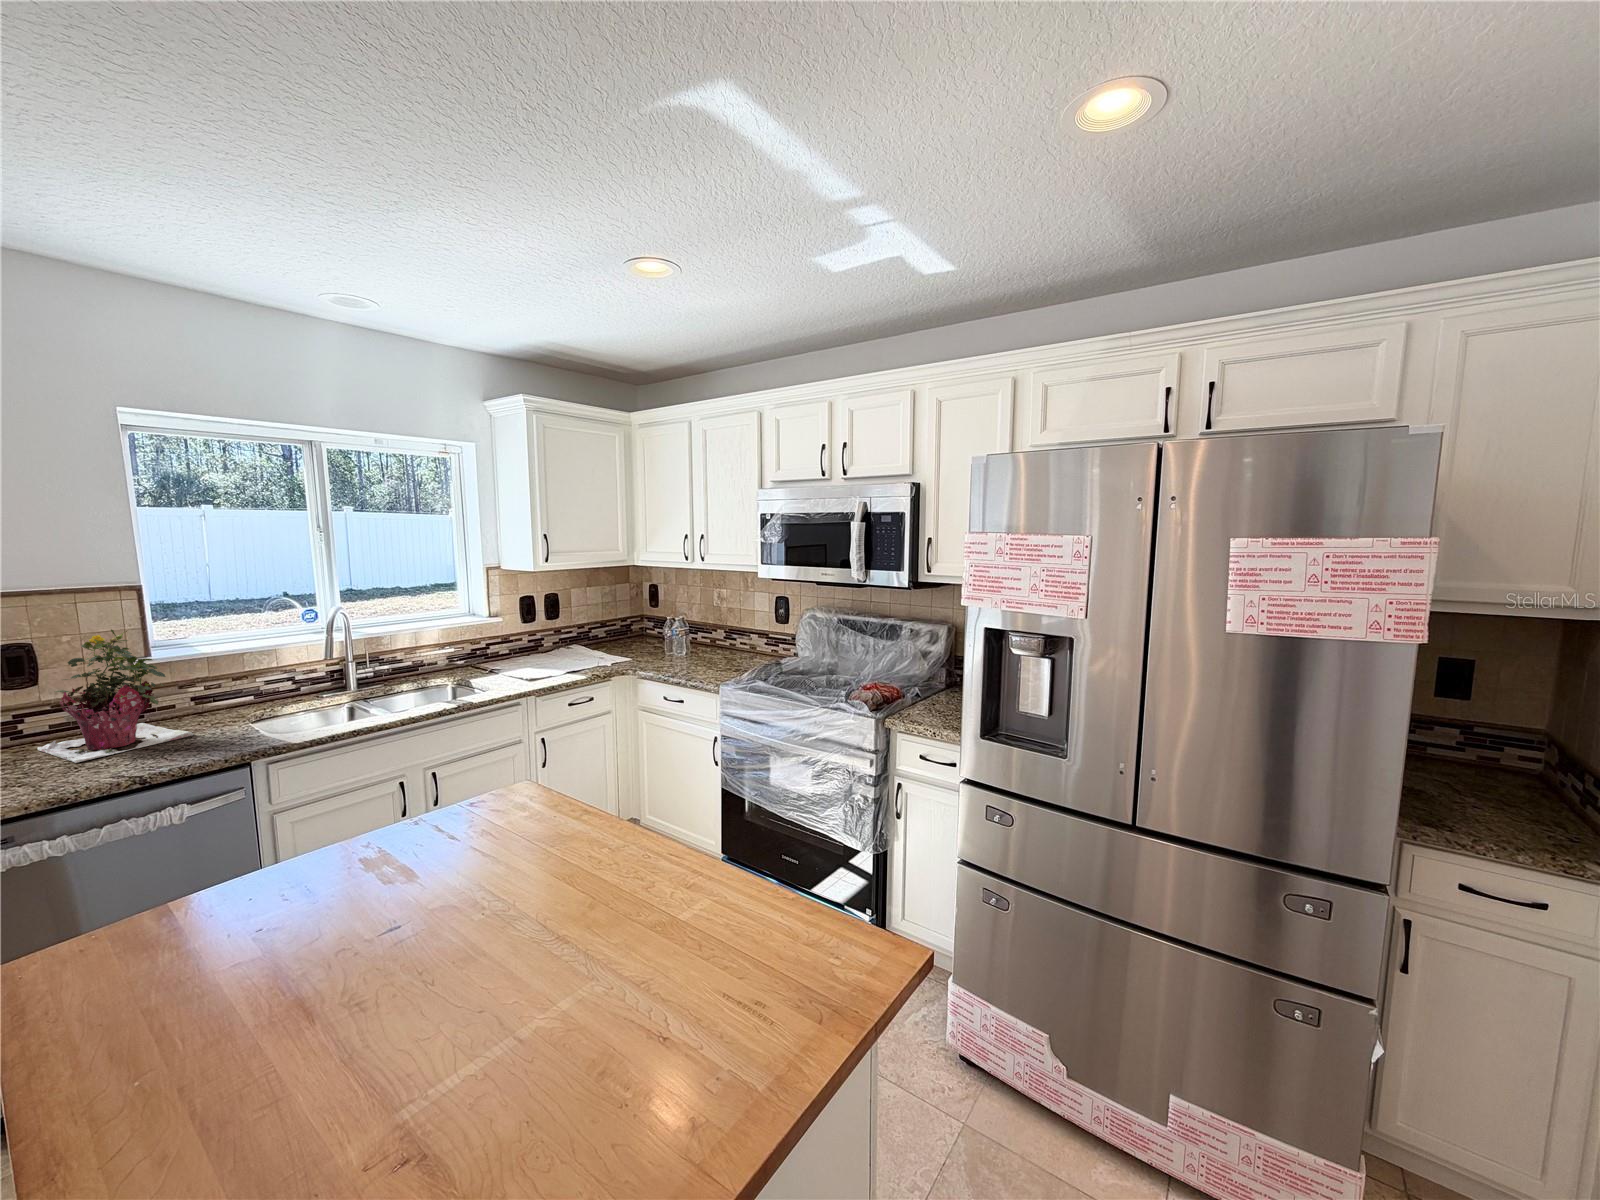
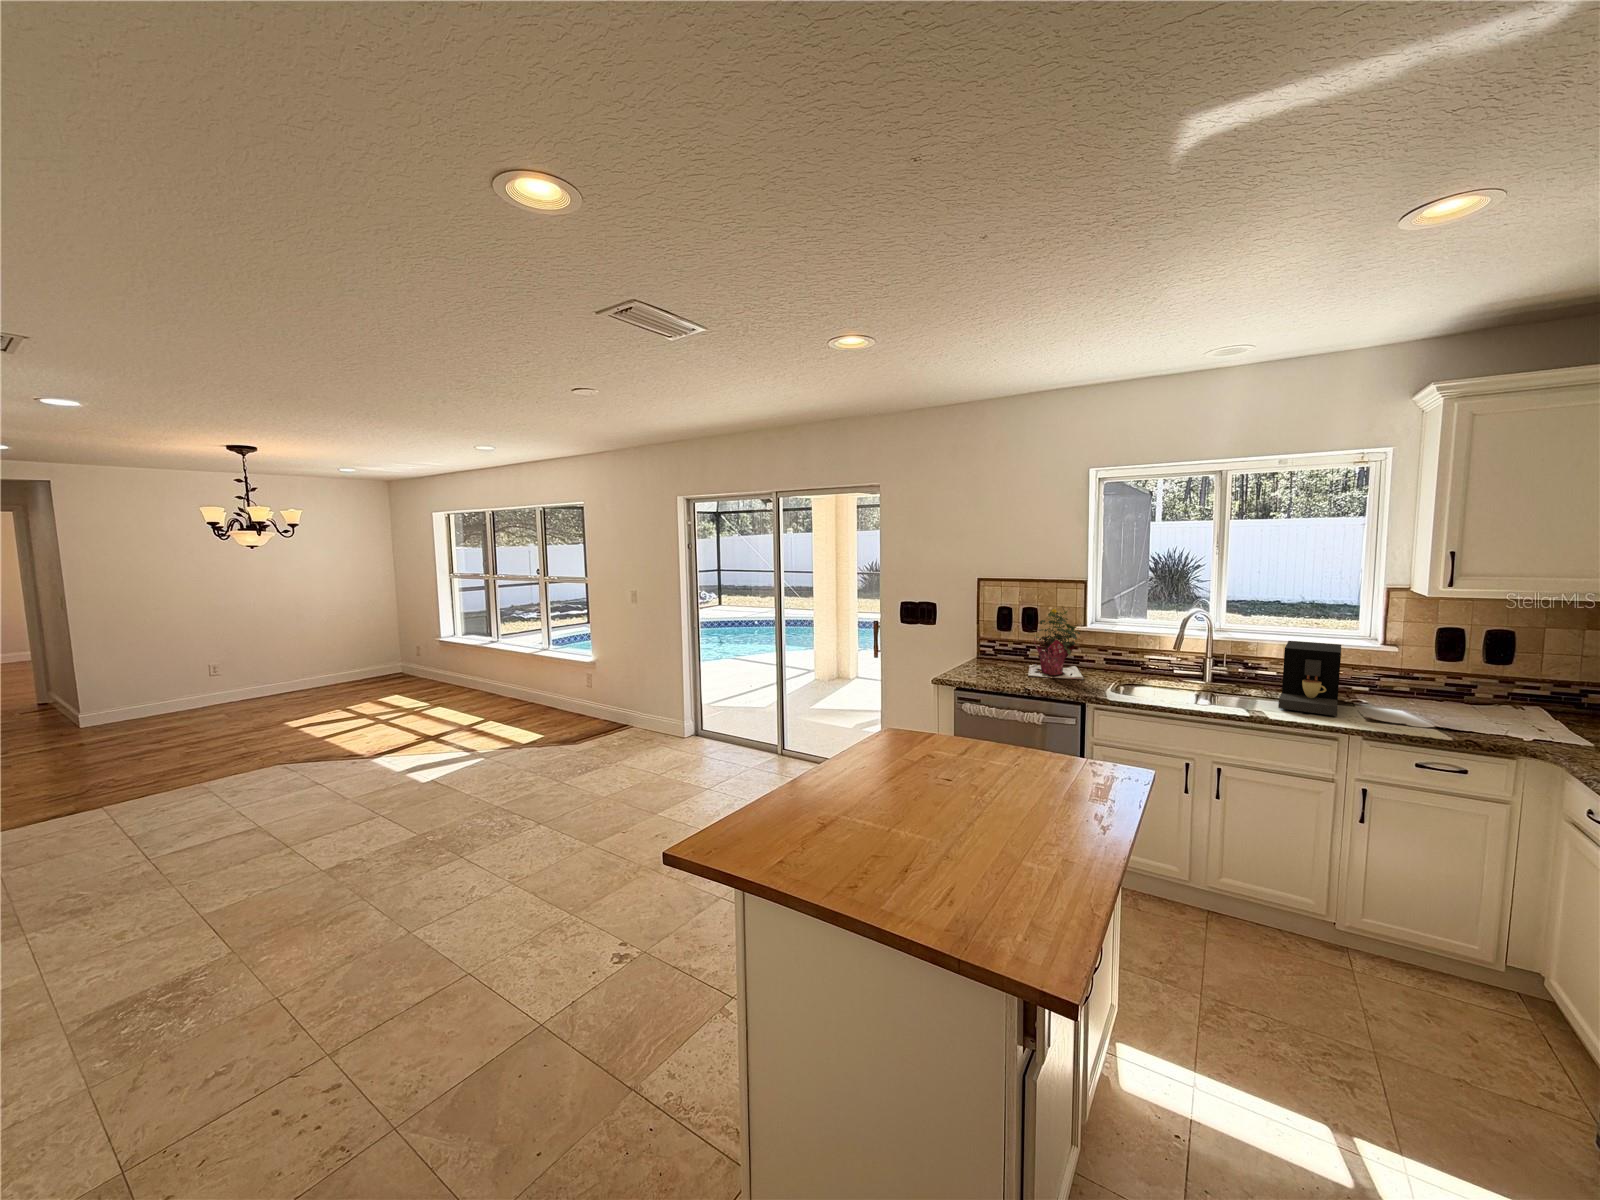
coffee maker: none [432,622,509,693] -> present [1278,641,1341,716]

